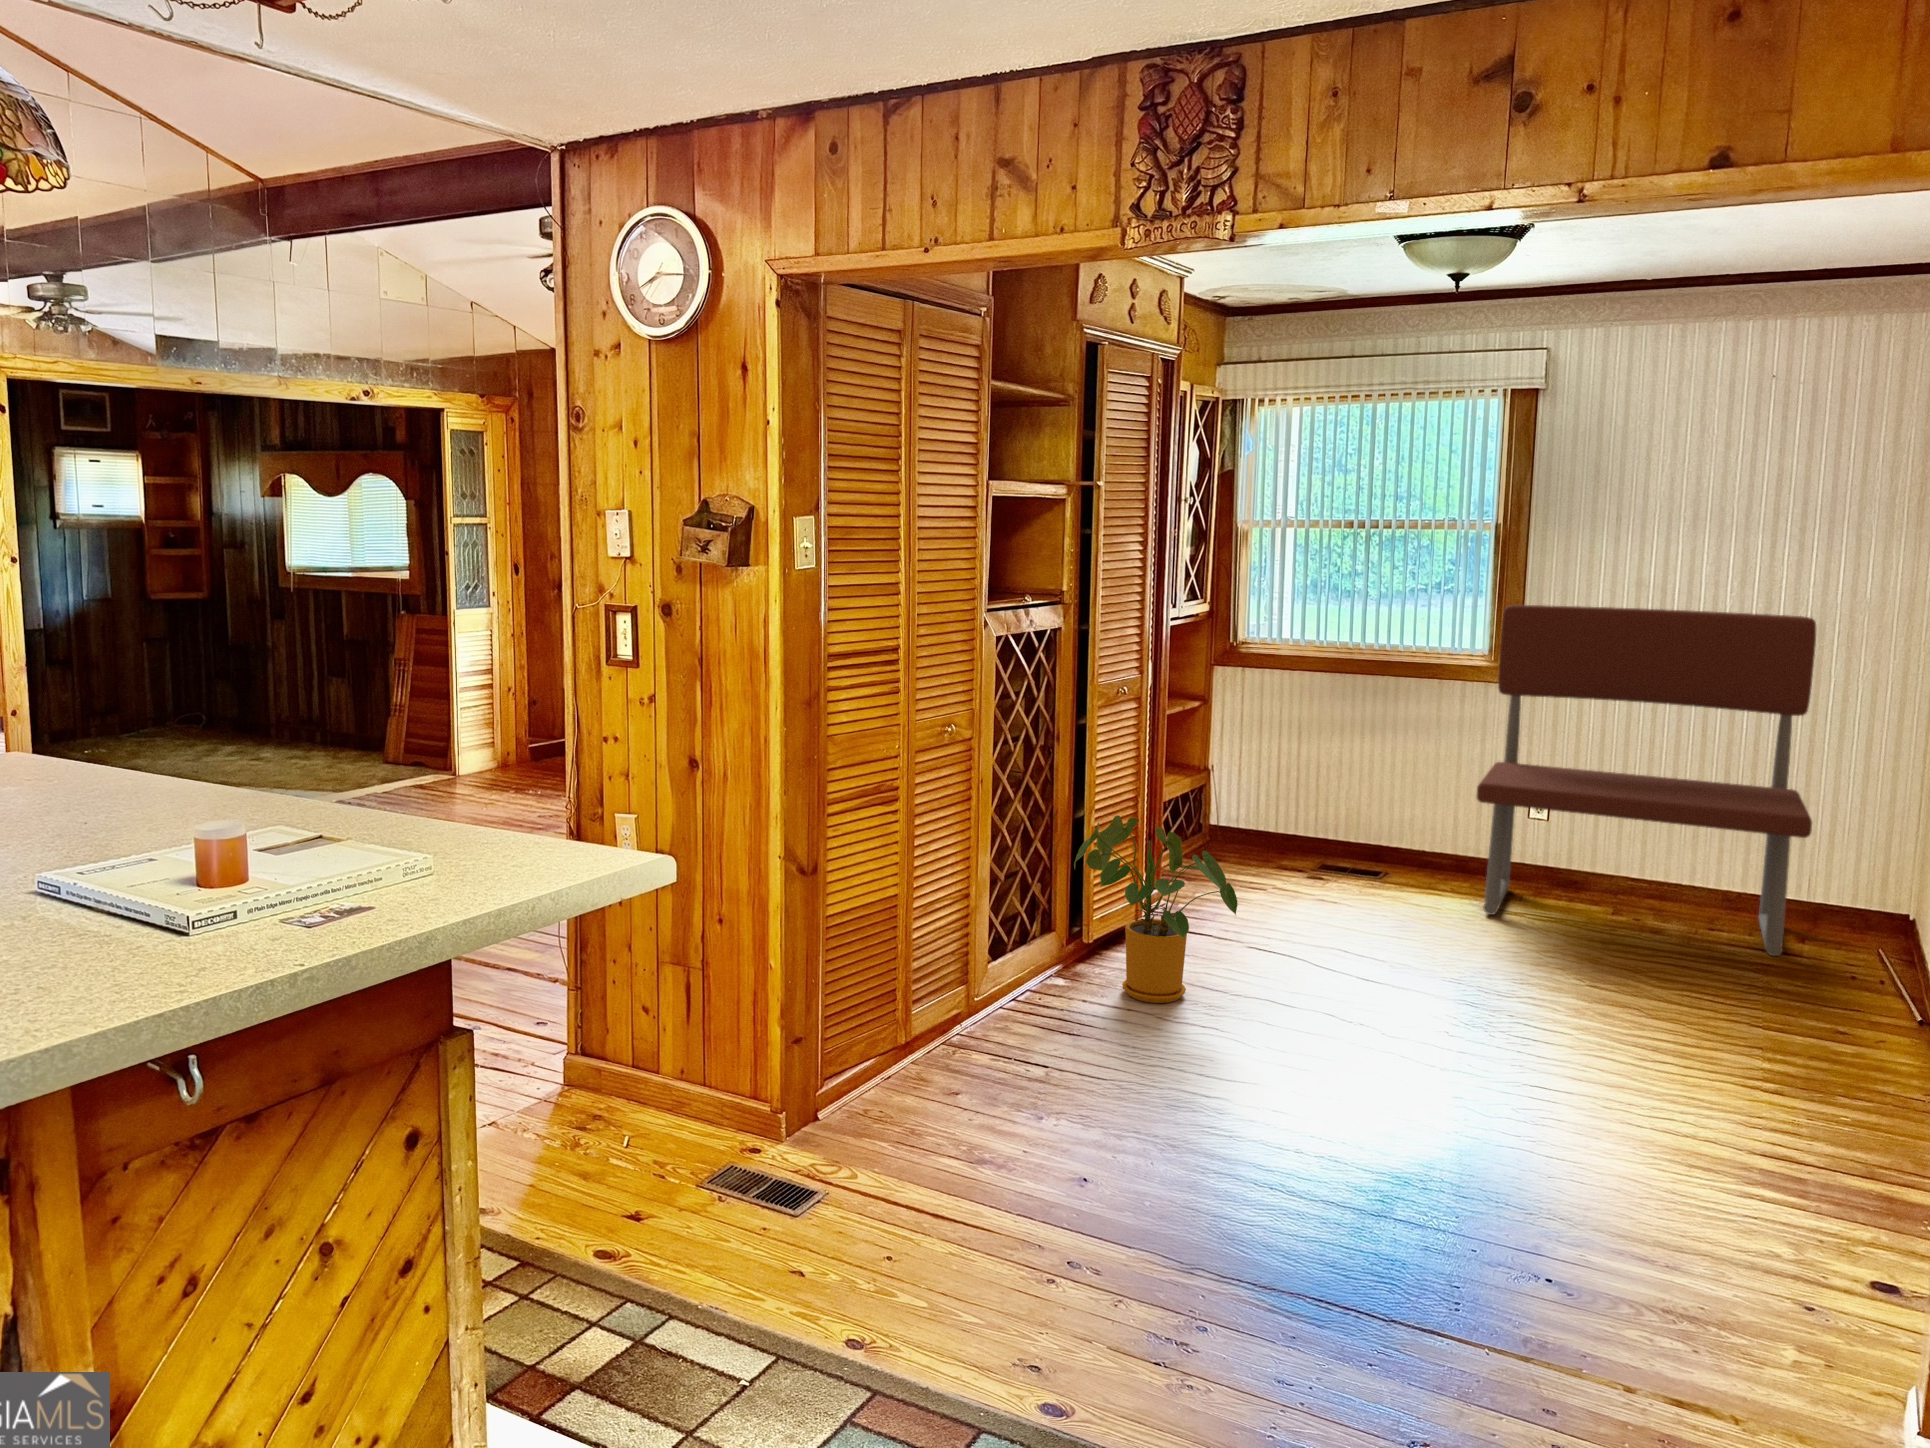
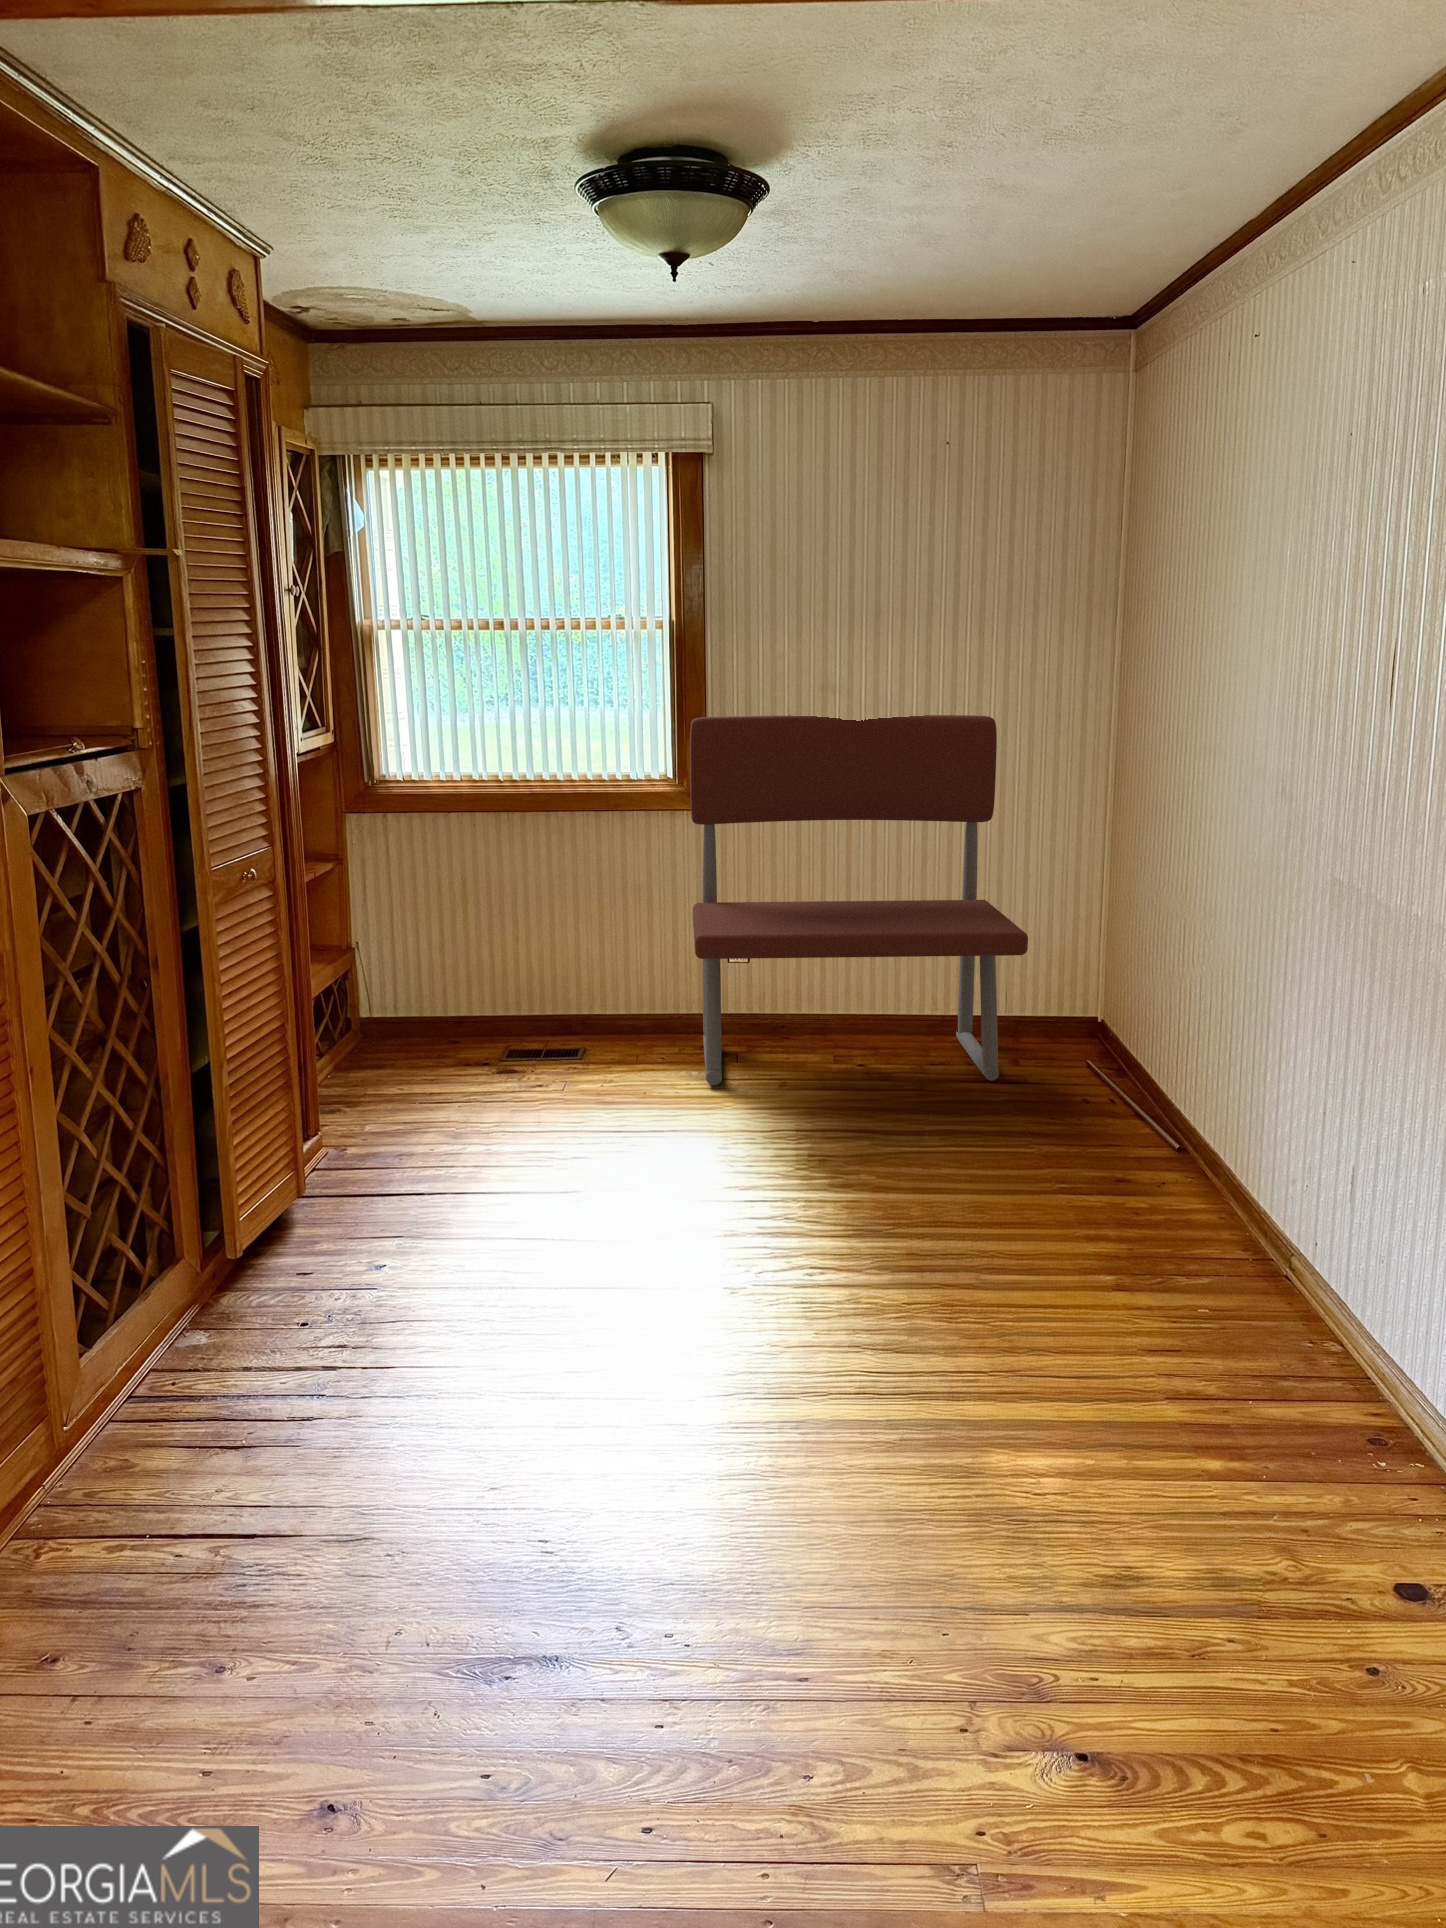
house plant: present [1074,815,1238,1003] -> none [206,1064,467,1339]

